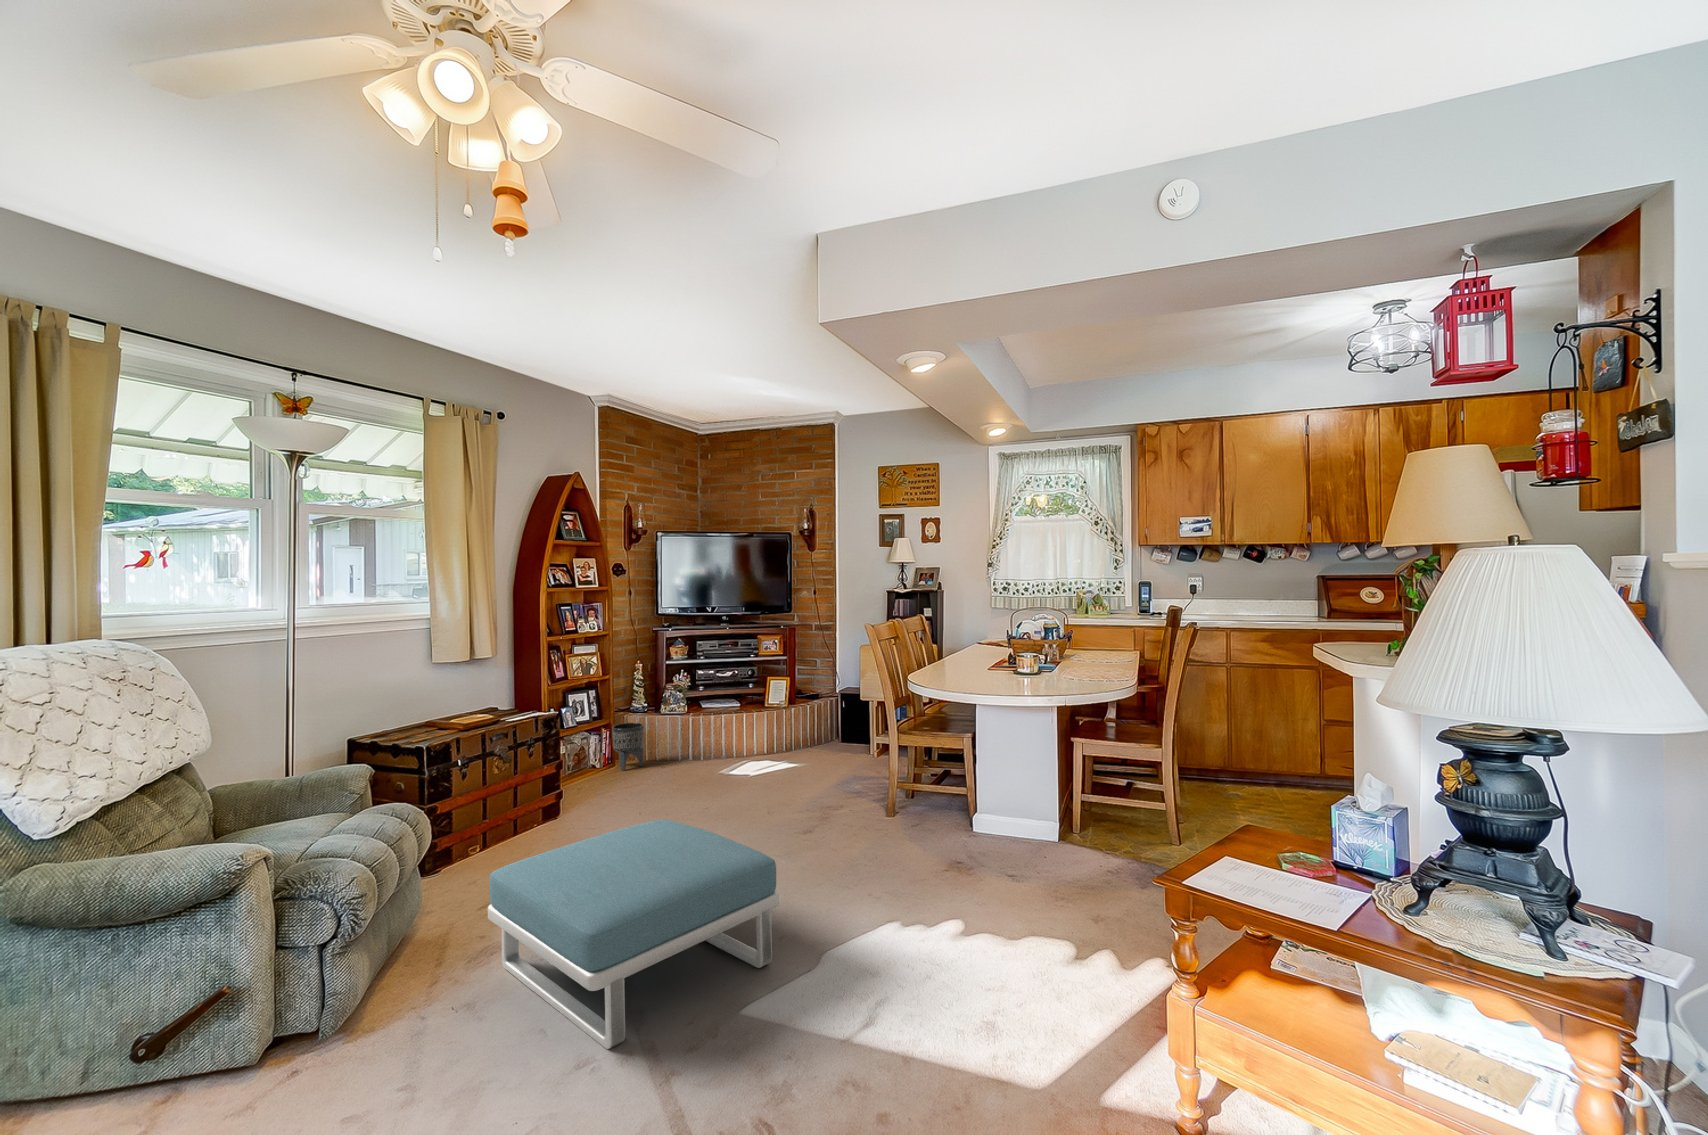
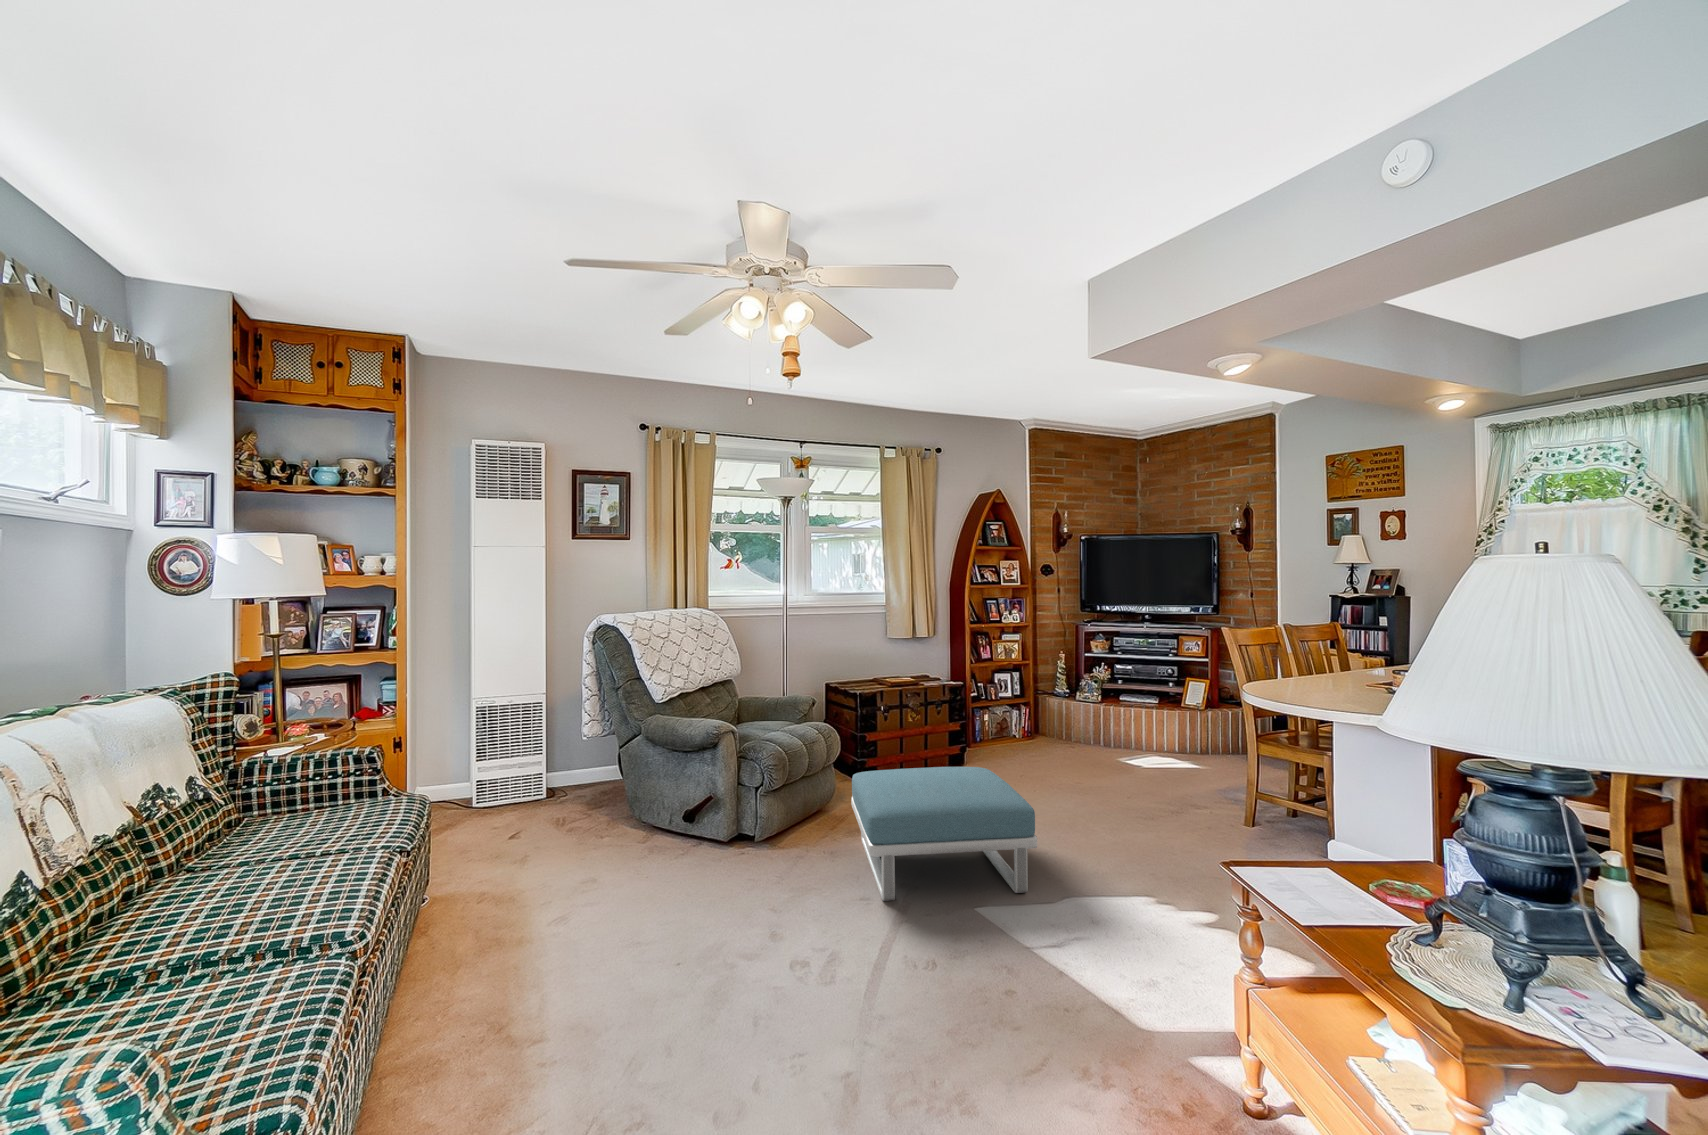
planter: present [612,723,644,771] -> none [1030,703,1057,743]

